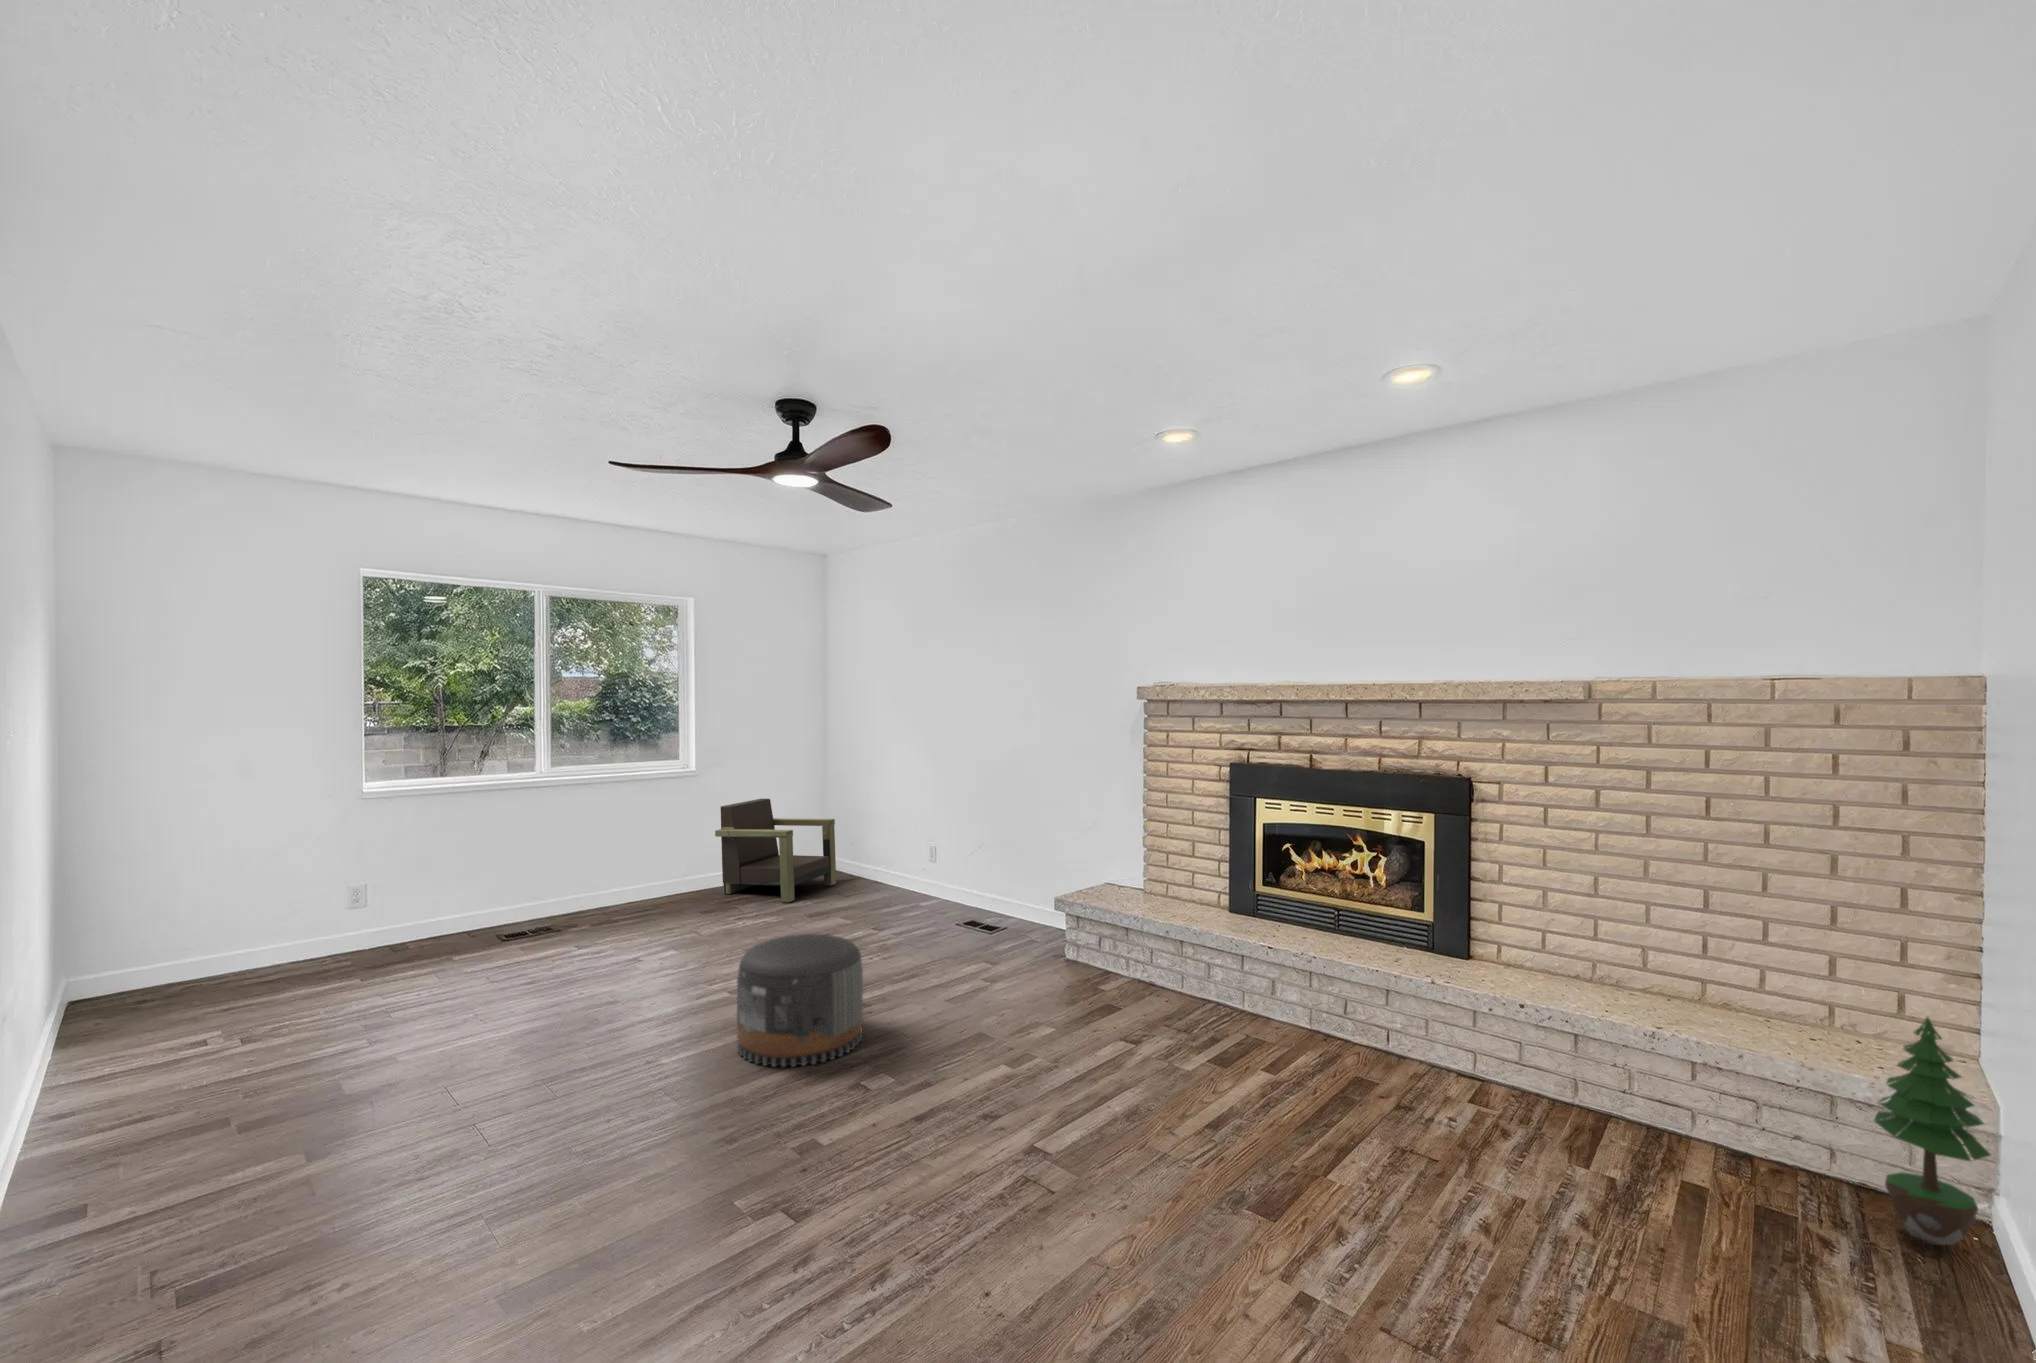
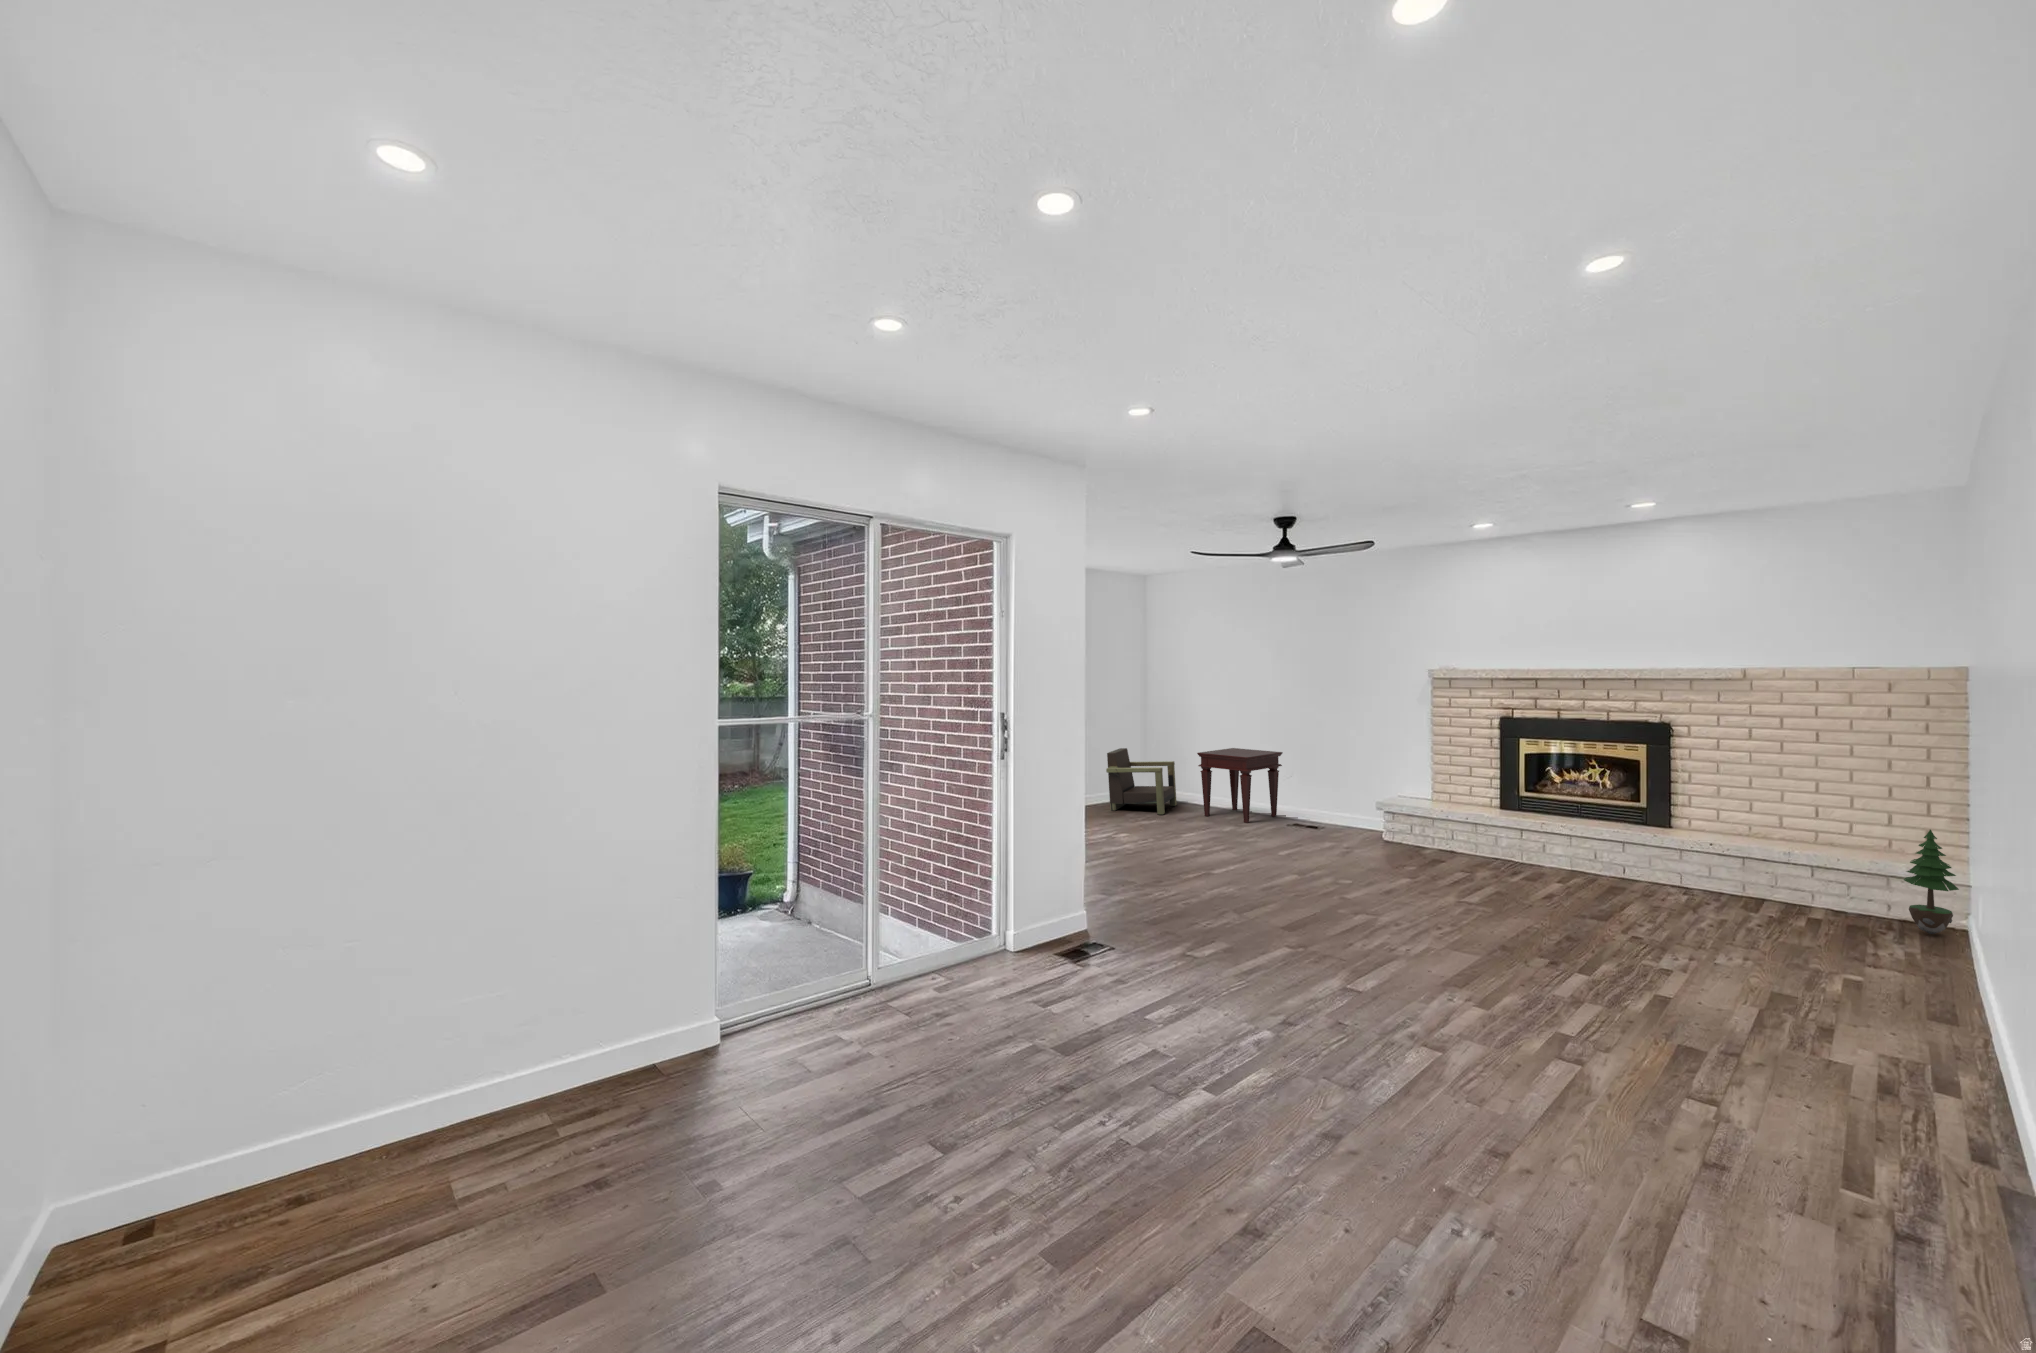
side table: none [840,800,965,919] -> present [1197,748,1283,823]
pouf: present [737,934,863,1067] -> none [1245,816,1315,881]

